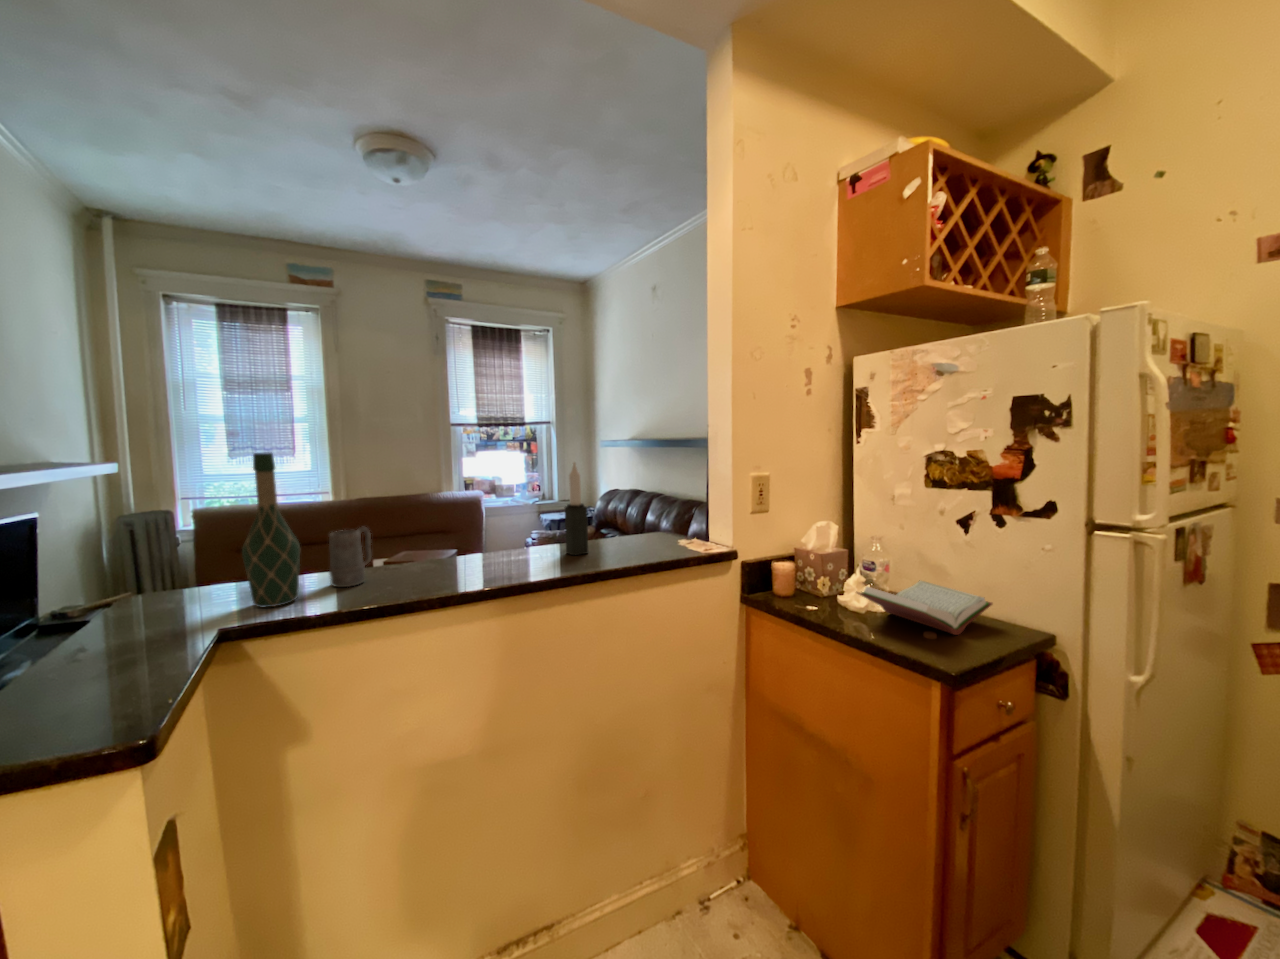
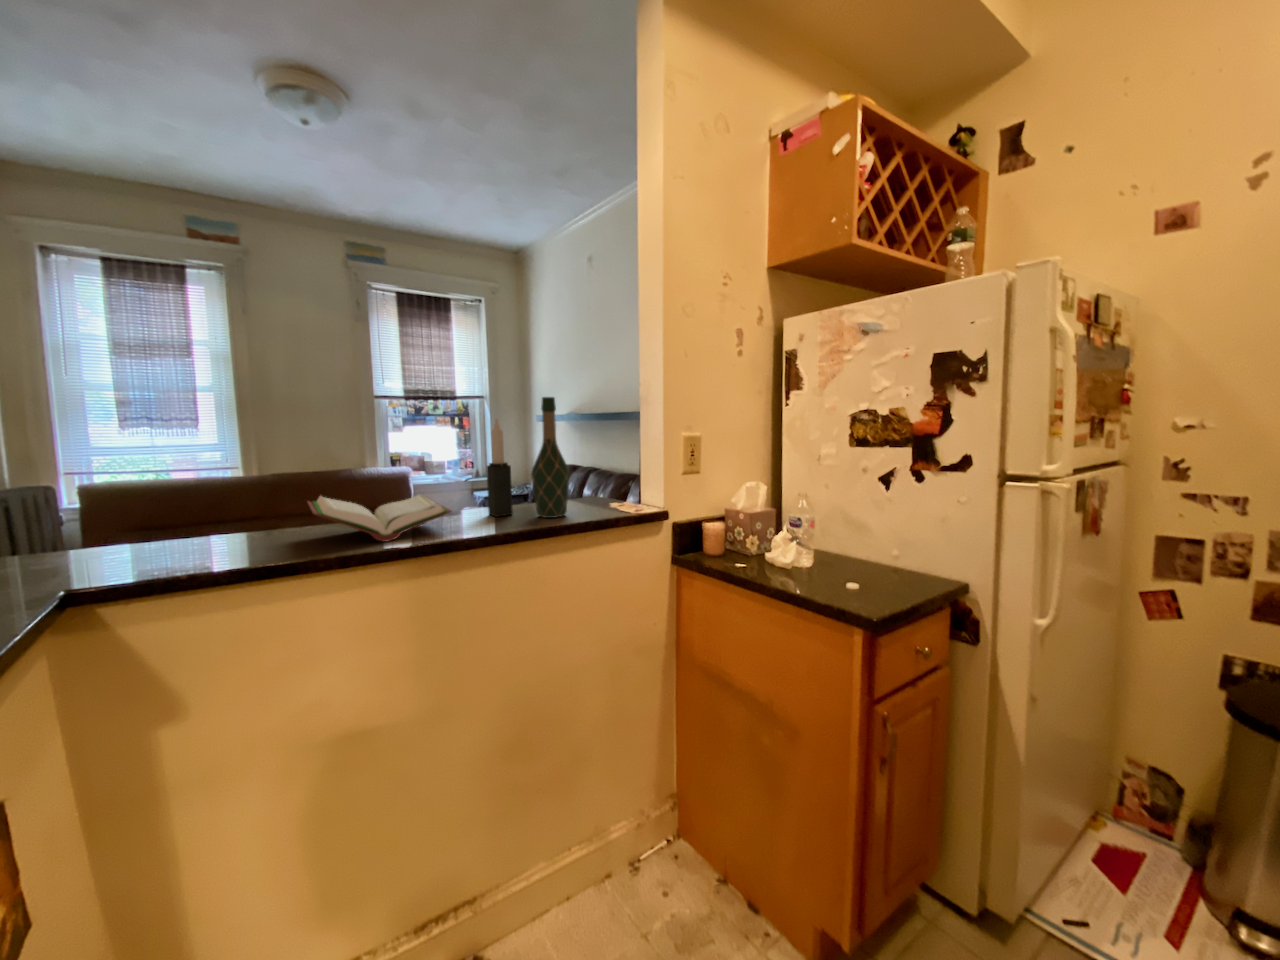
wine bottle: present [242,452,300,607] -> present [531,397,570,518]
mug: present [329,527,371,587] -> none [210,482,264,549]
book: present [857,581,992,635] -> present [308,494,452,542]

